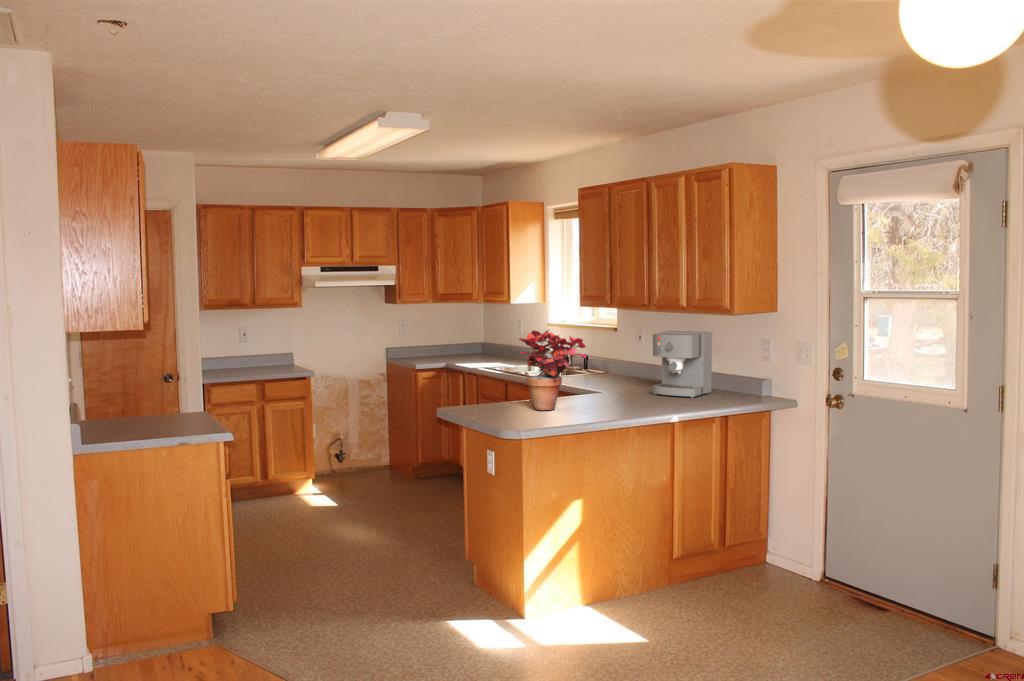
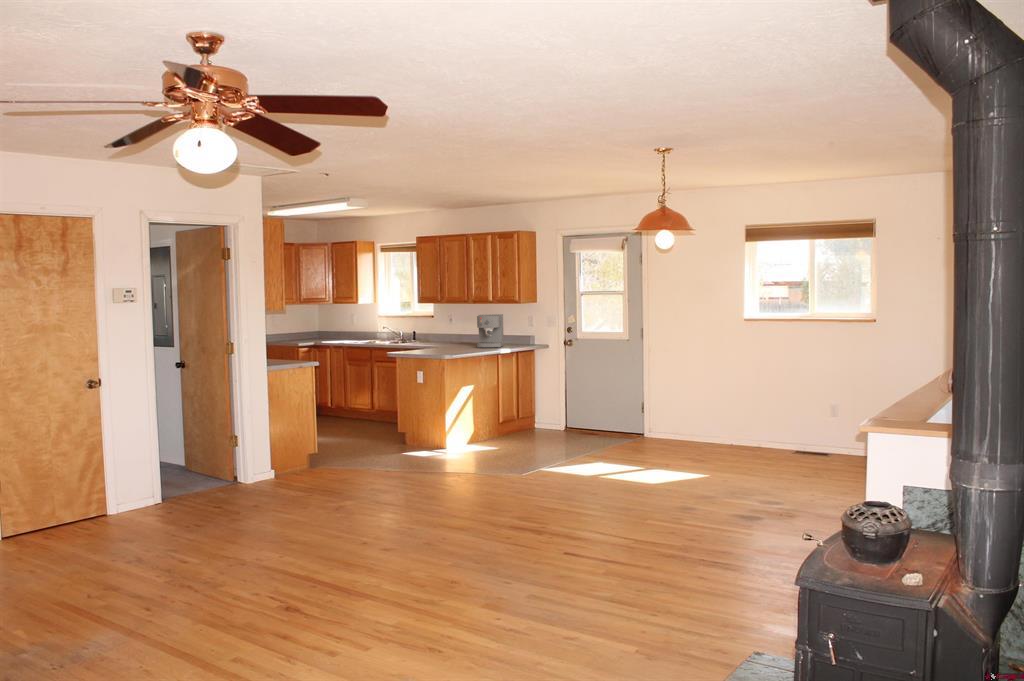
potted plant: present [519,330,586,410] -> none [429,314,462,356]

